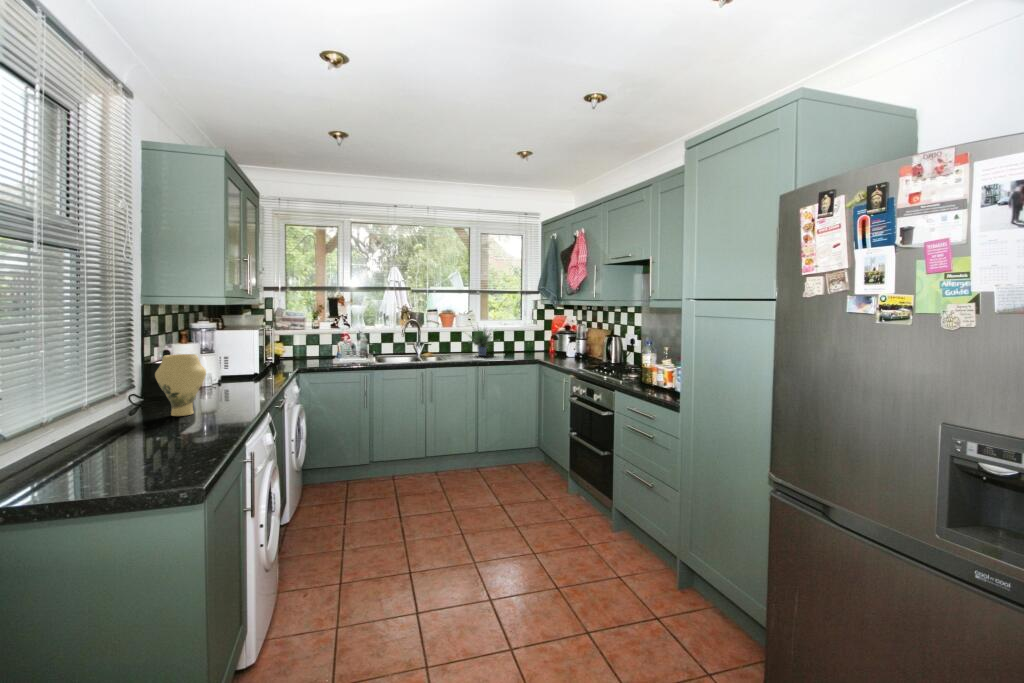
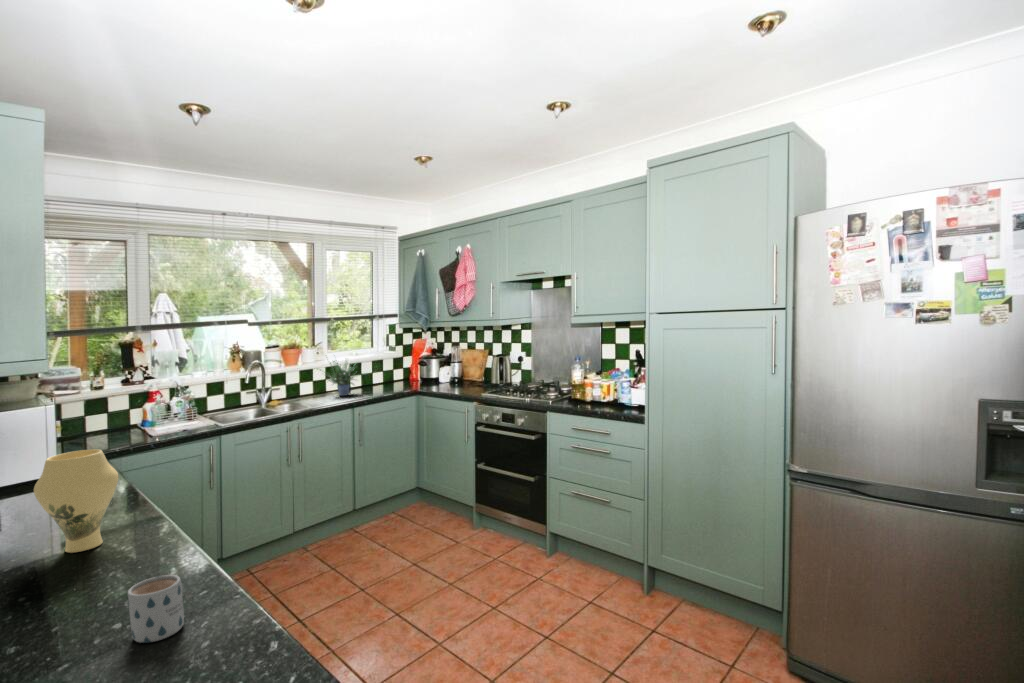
mug: none [107,428,153,464] -> present [128,575,184,643]

